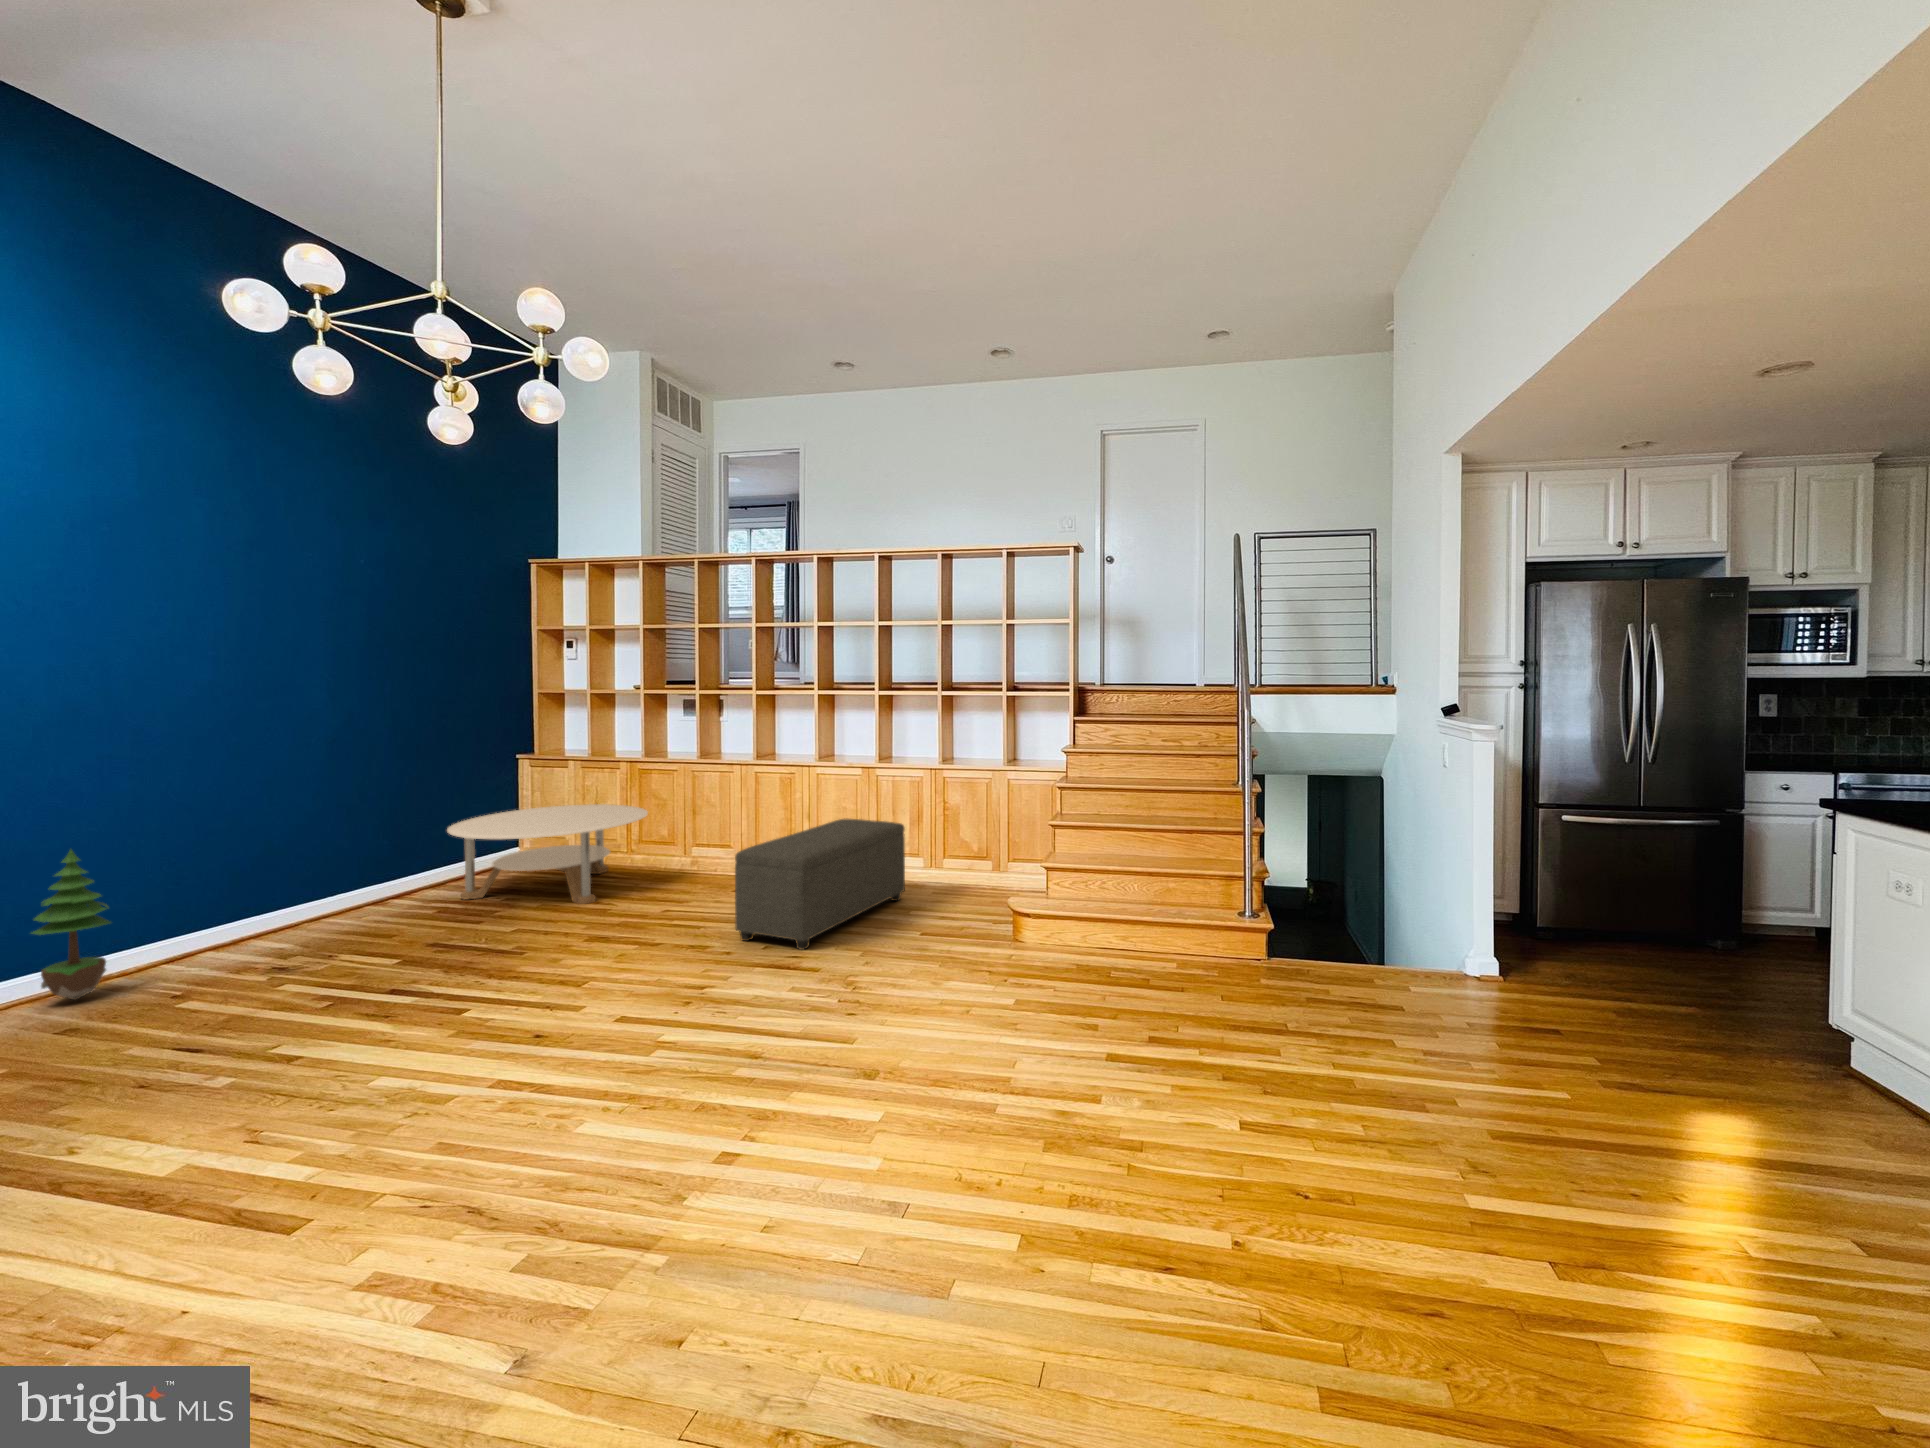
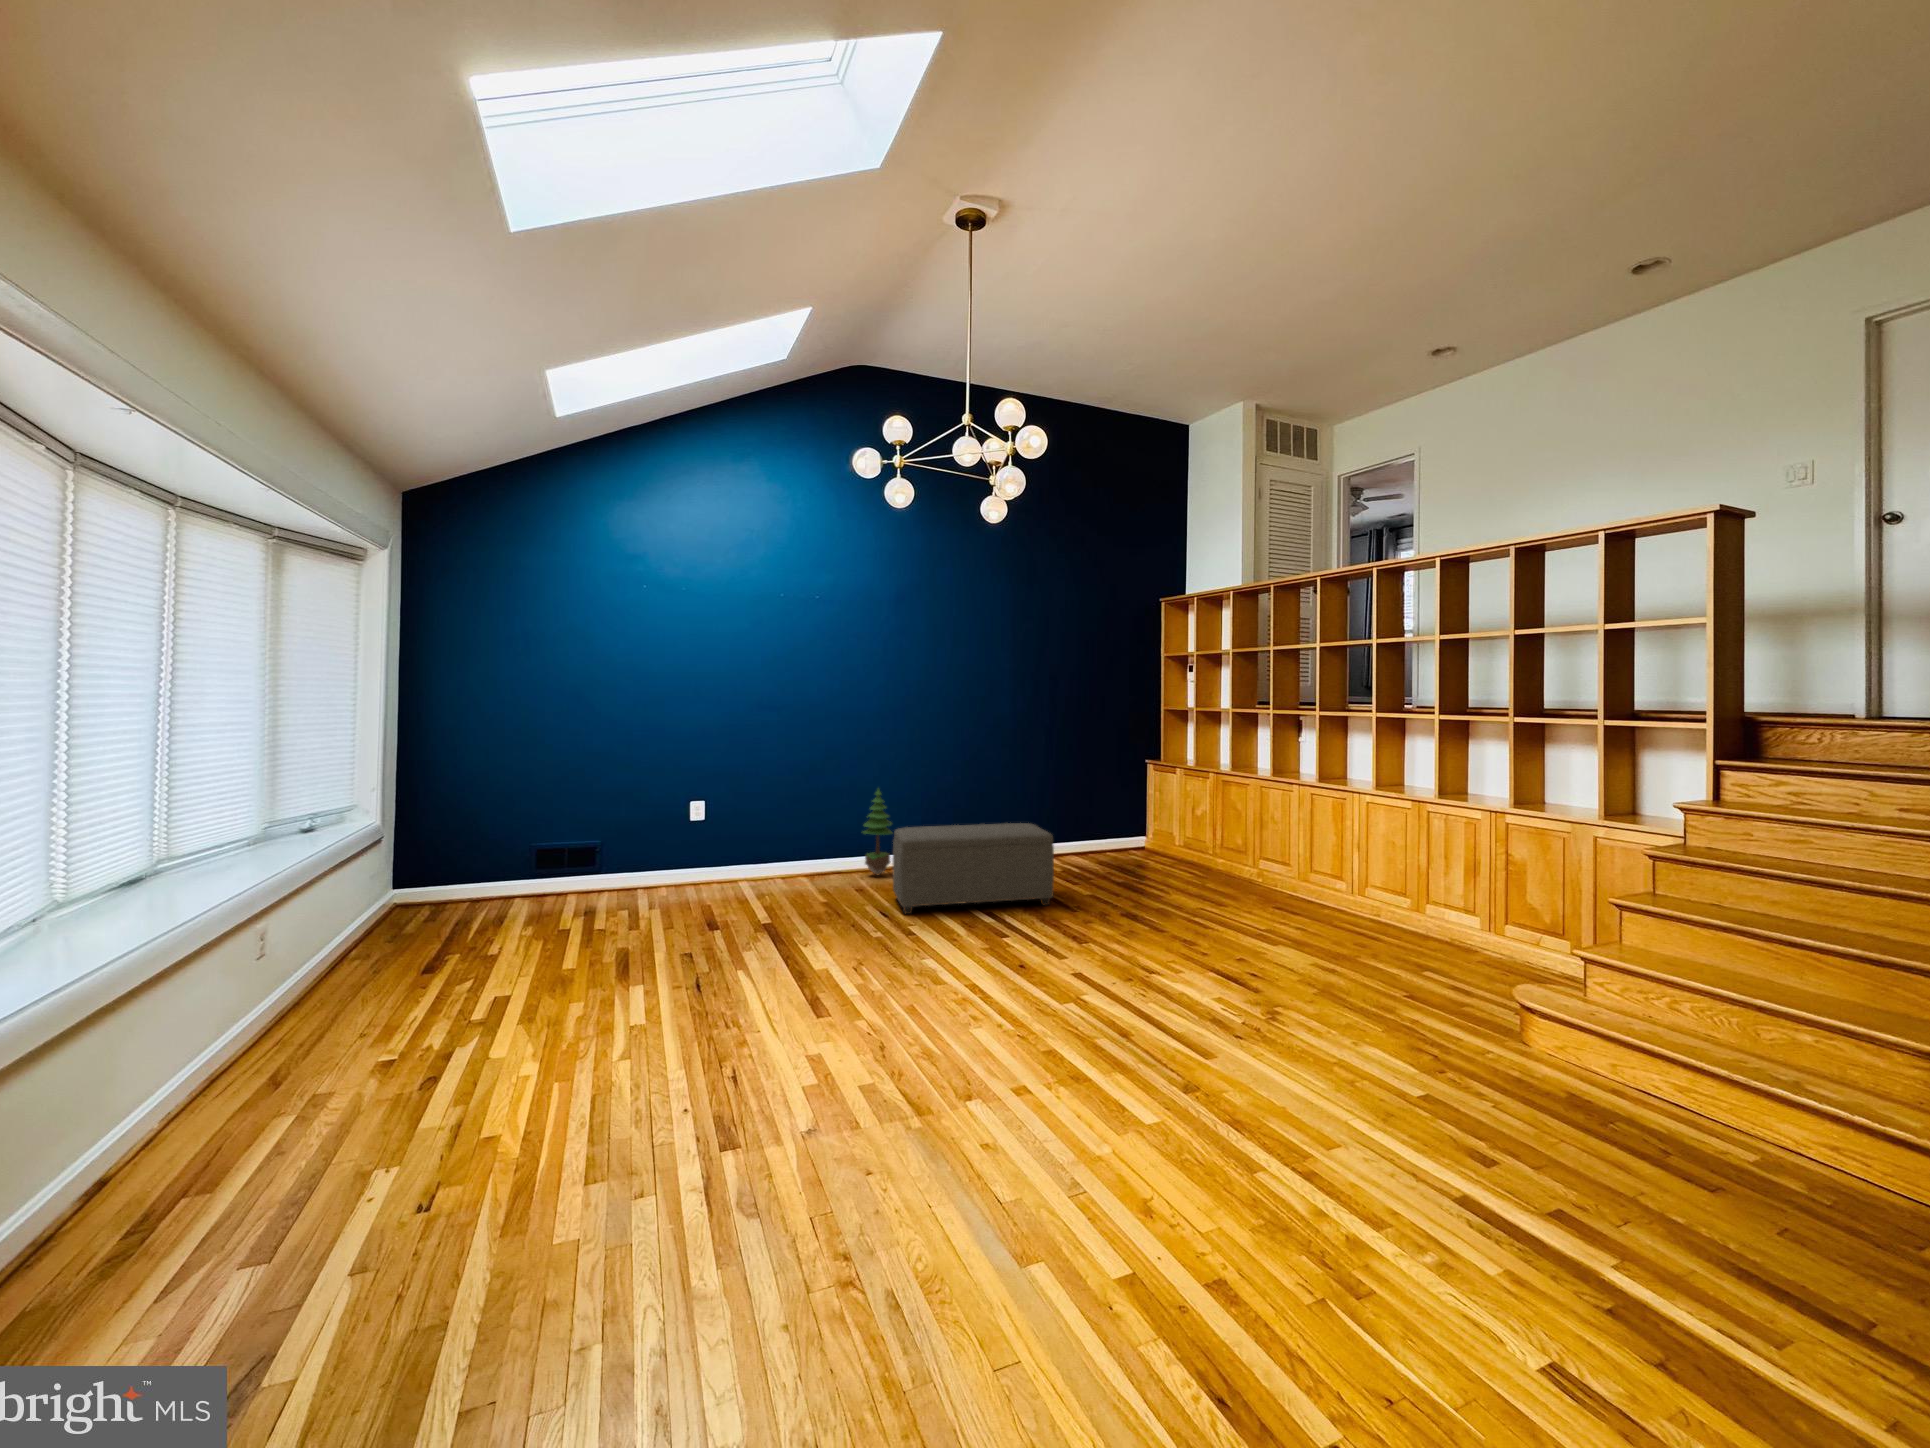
round table: present [447,804,648,904] -> none [1073,804,1221,889]
ottoman: present [735,819,905,950] -> present [893,823,1054,914]

